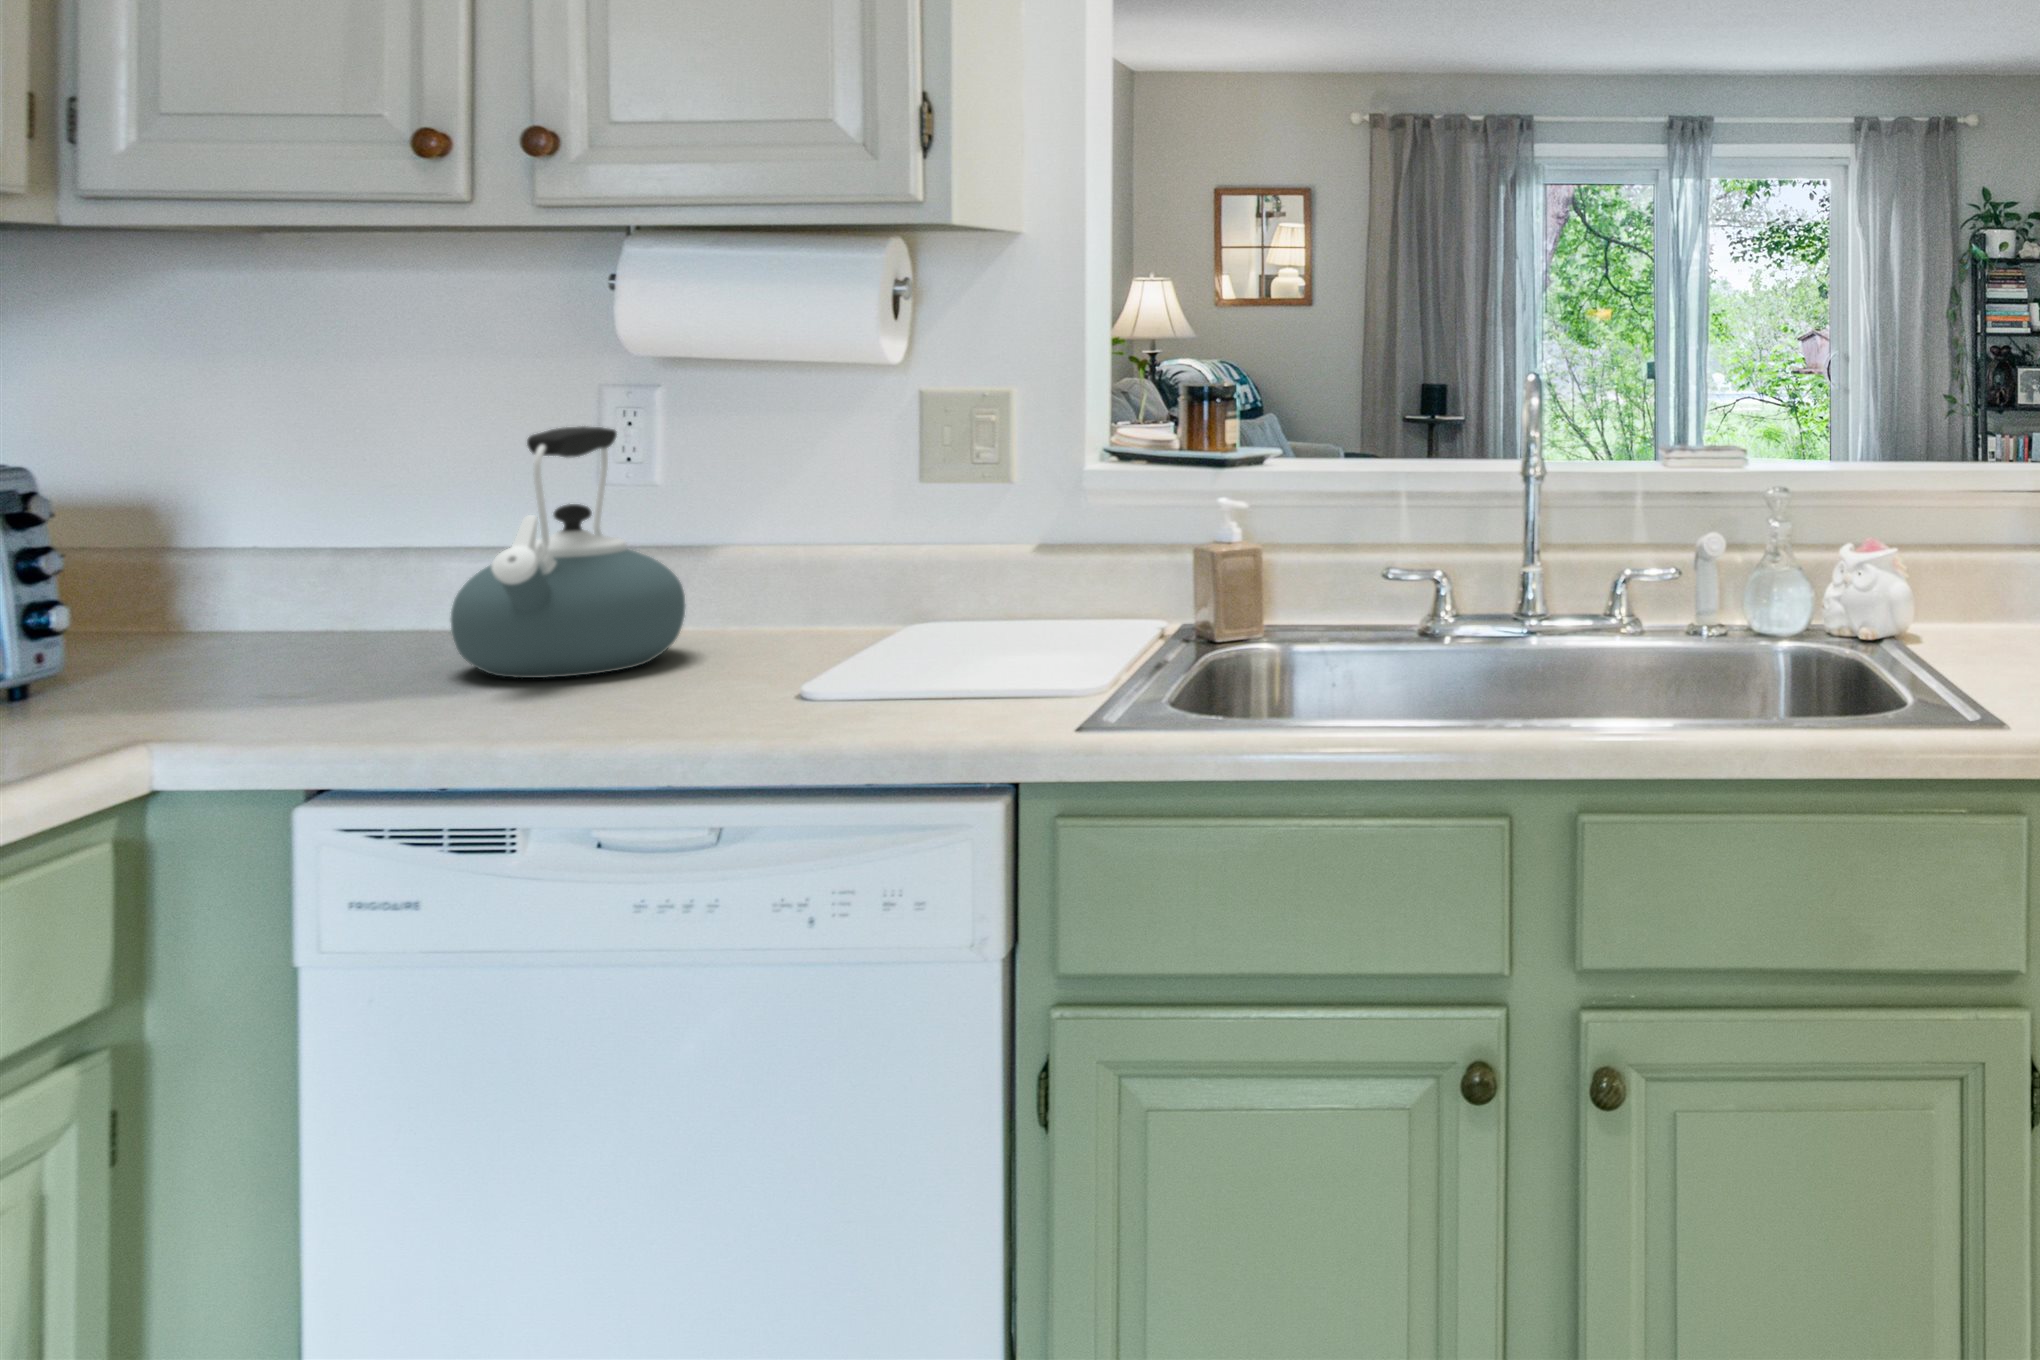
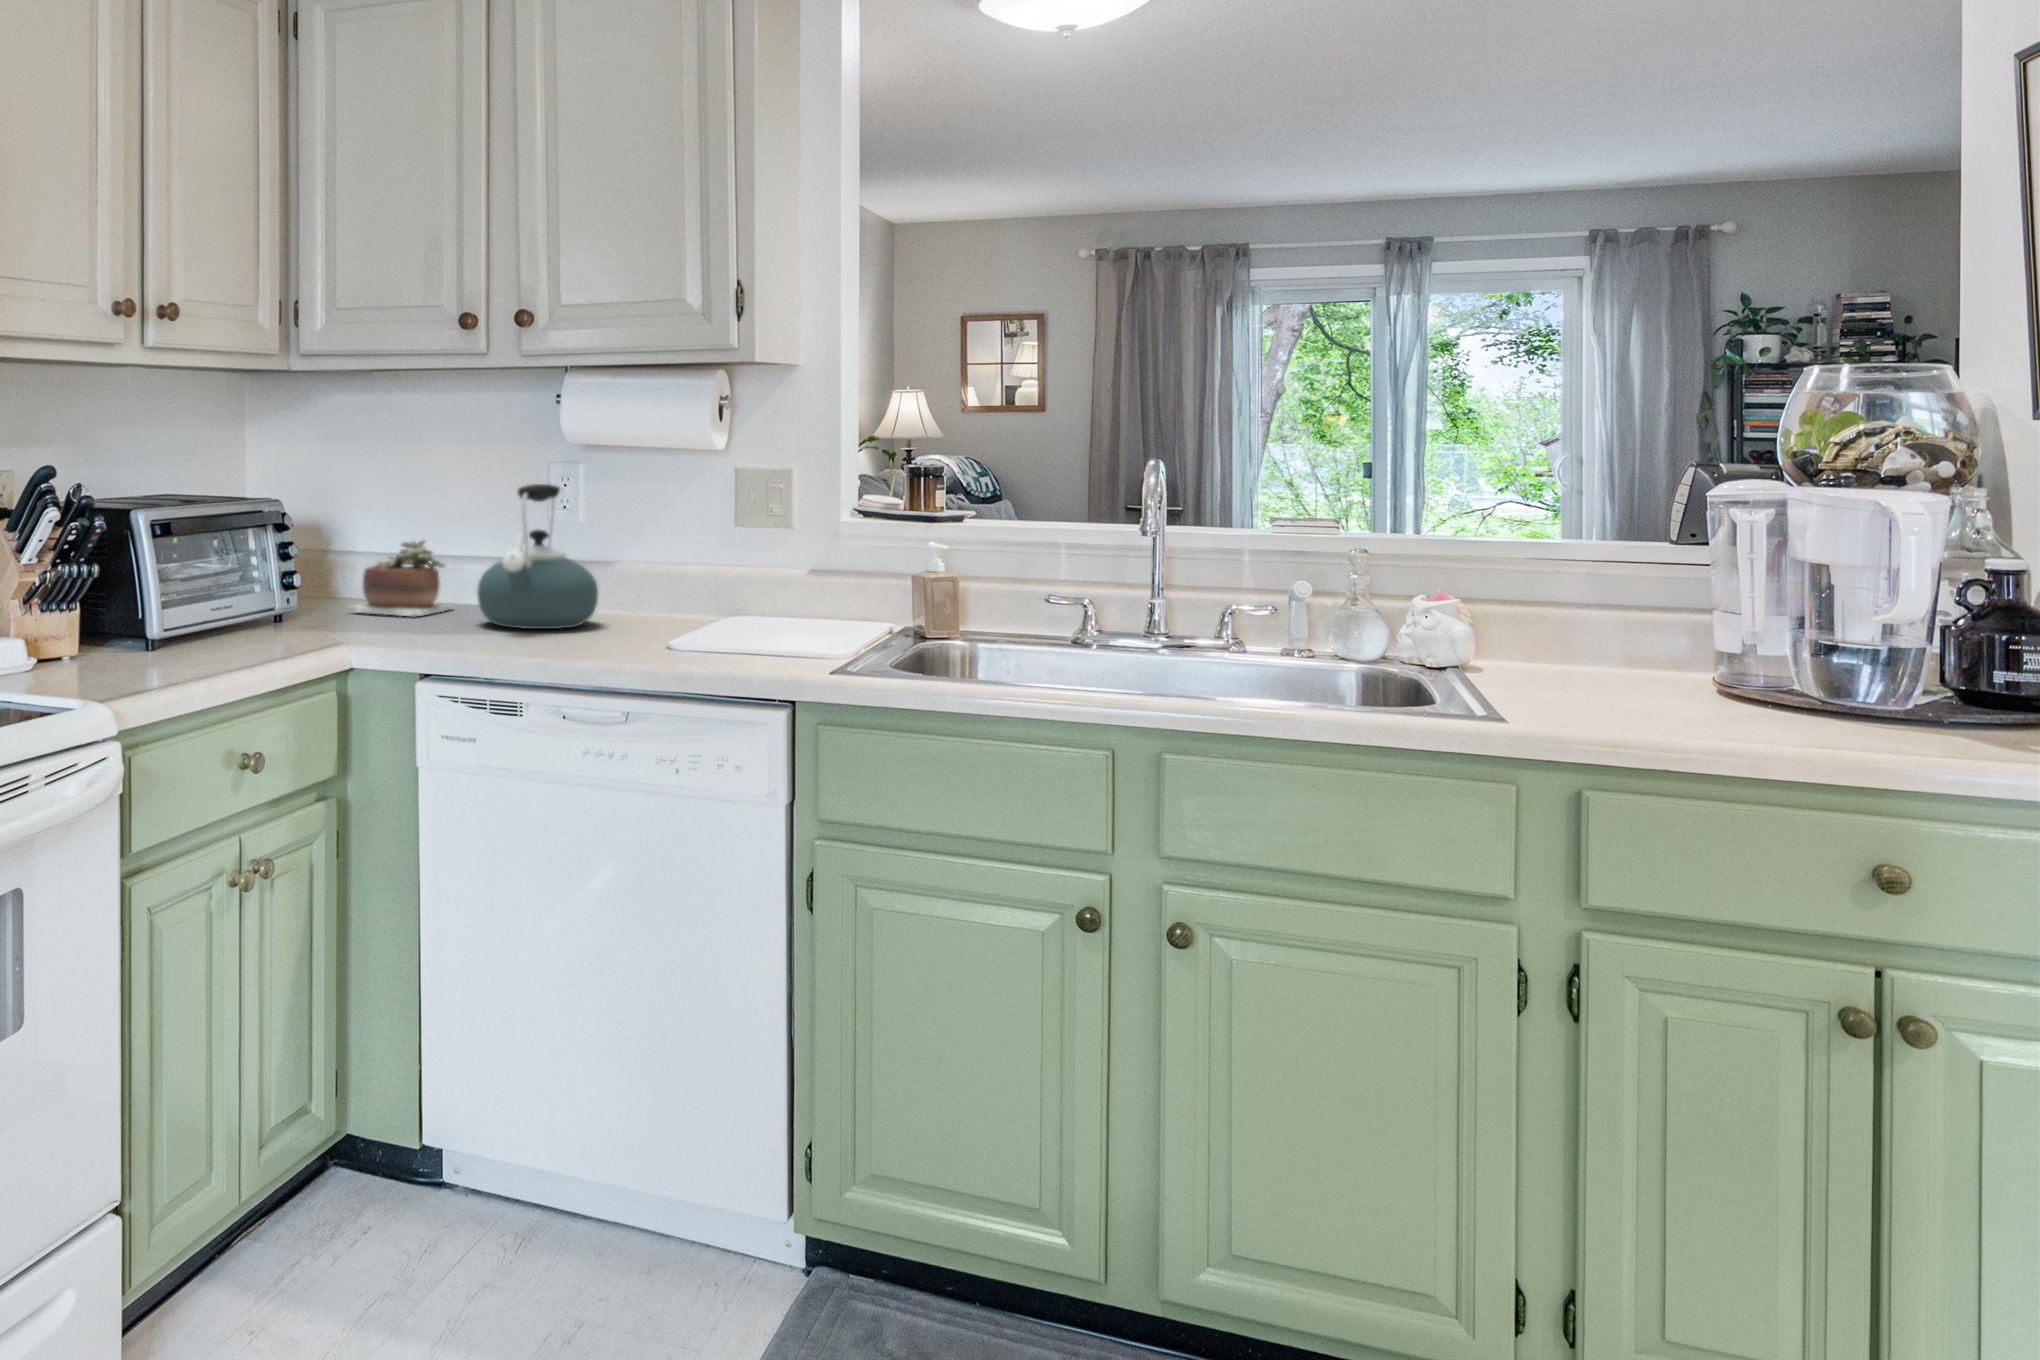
succulent plant: none [184,525,423,667] -> present [347,540,453,617]

